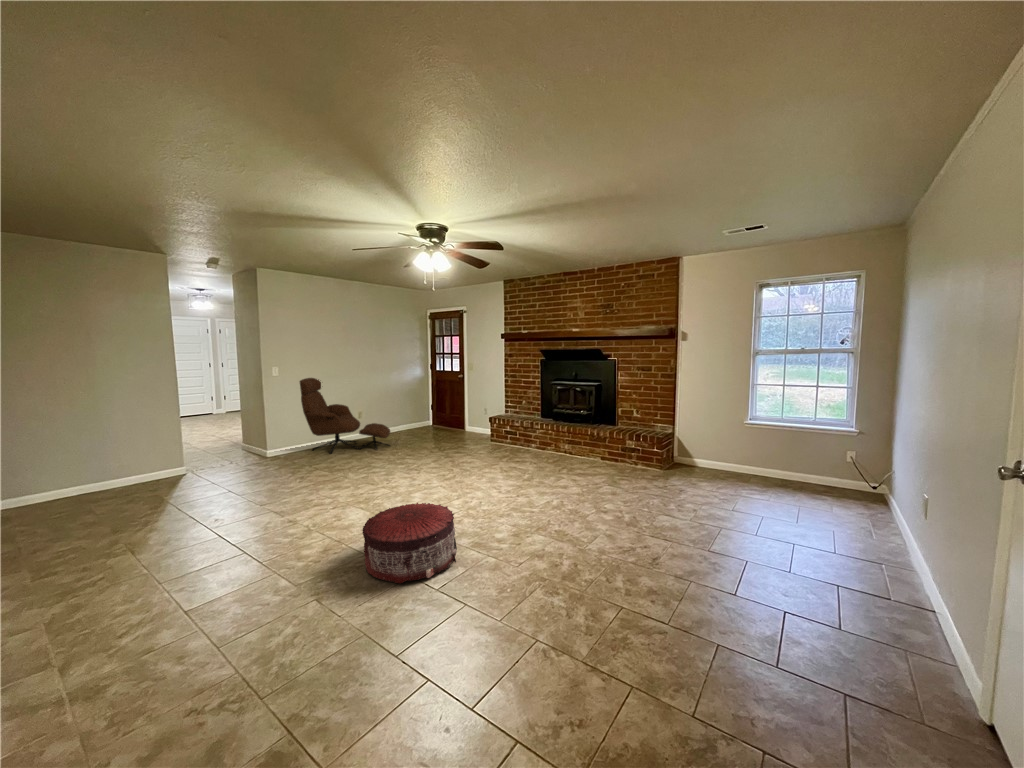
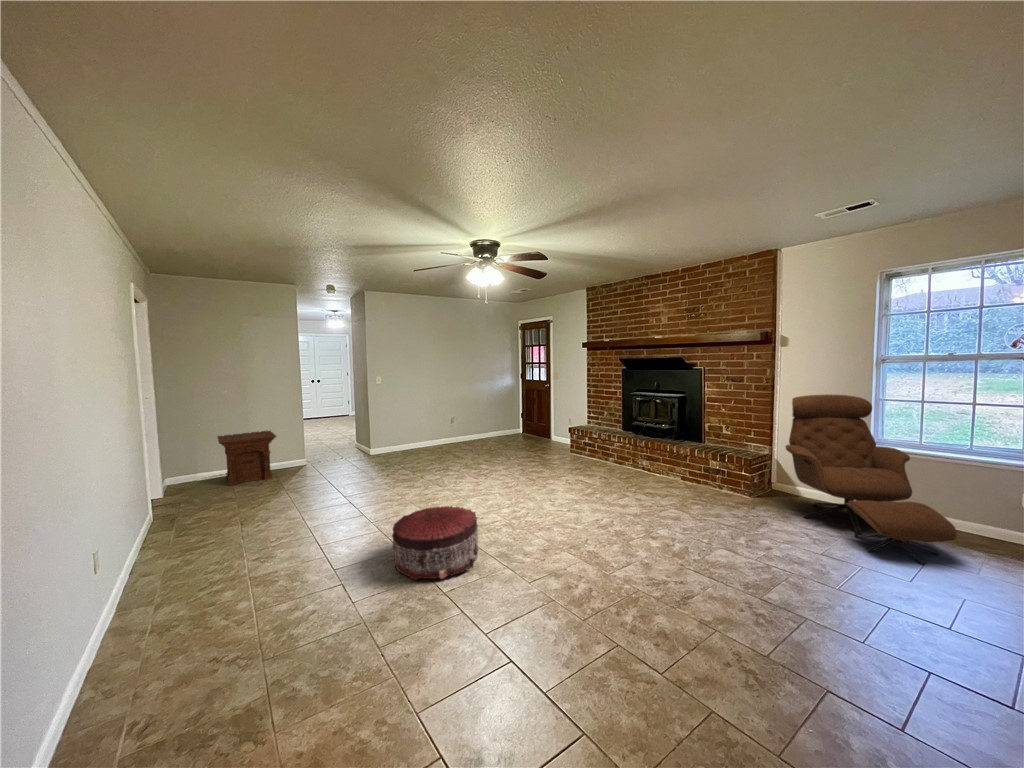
lounge chair: present [300,378,390,454] -> present [786,394,957,565]
side table: none [42,436,143,512] -> present [217,430,276,486]

